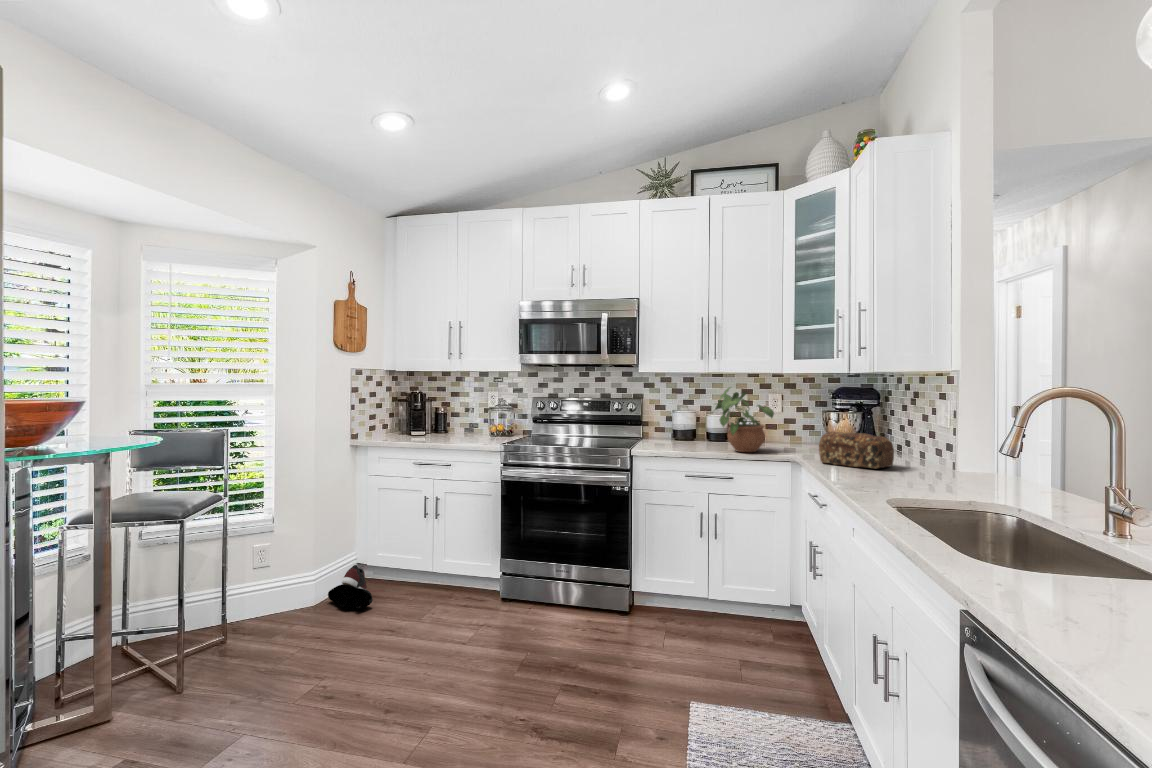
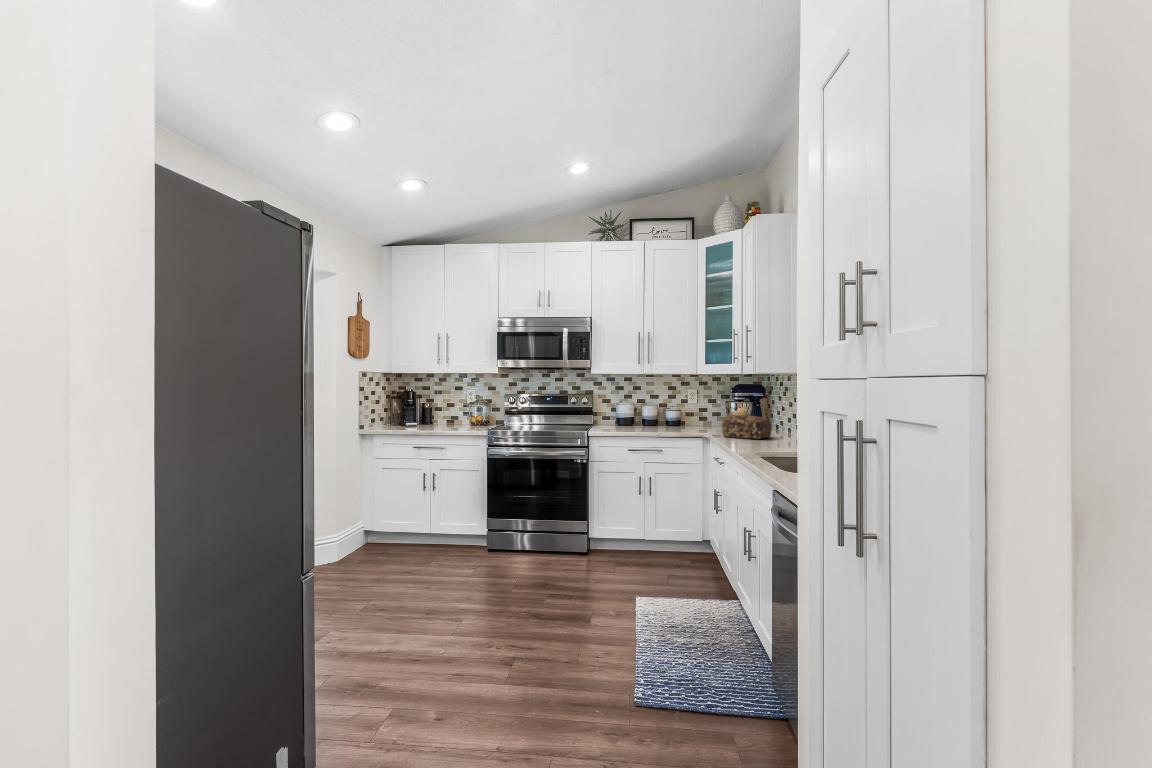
potted plant: present [715,387,774,452] -> none [647,384,691,432]
shoe: present [328,565,373,610] -> none [347,527,386,562]

